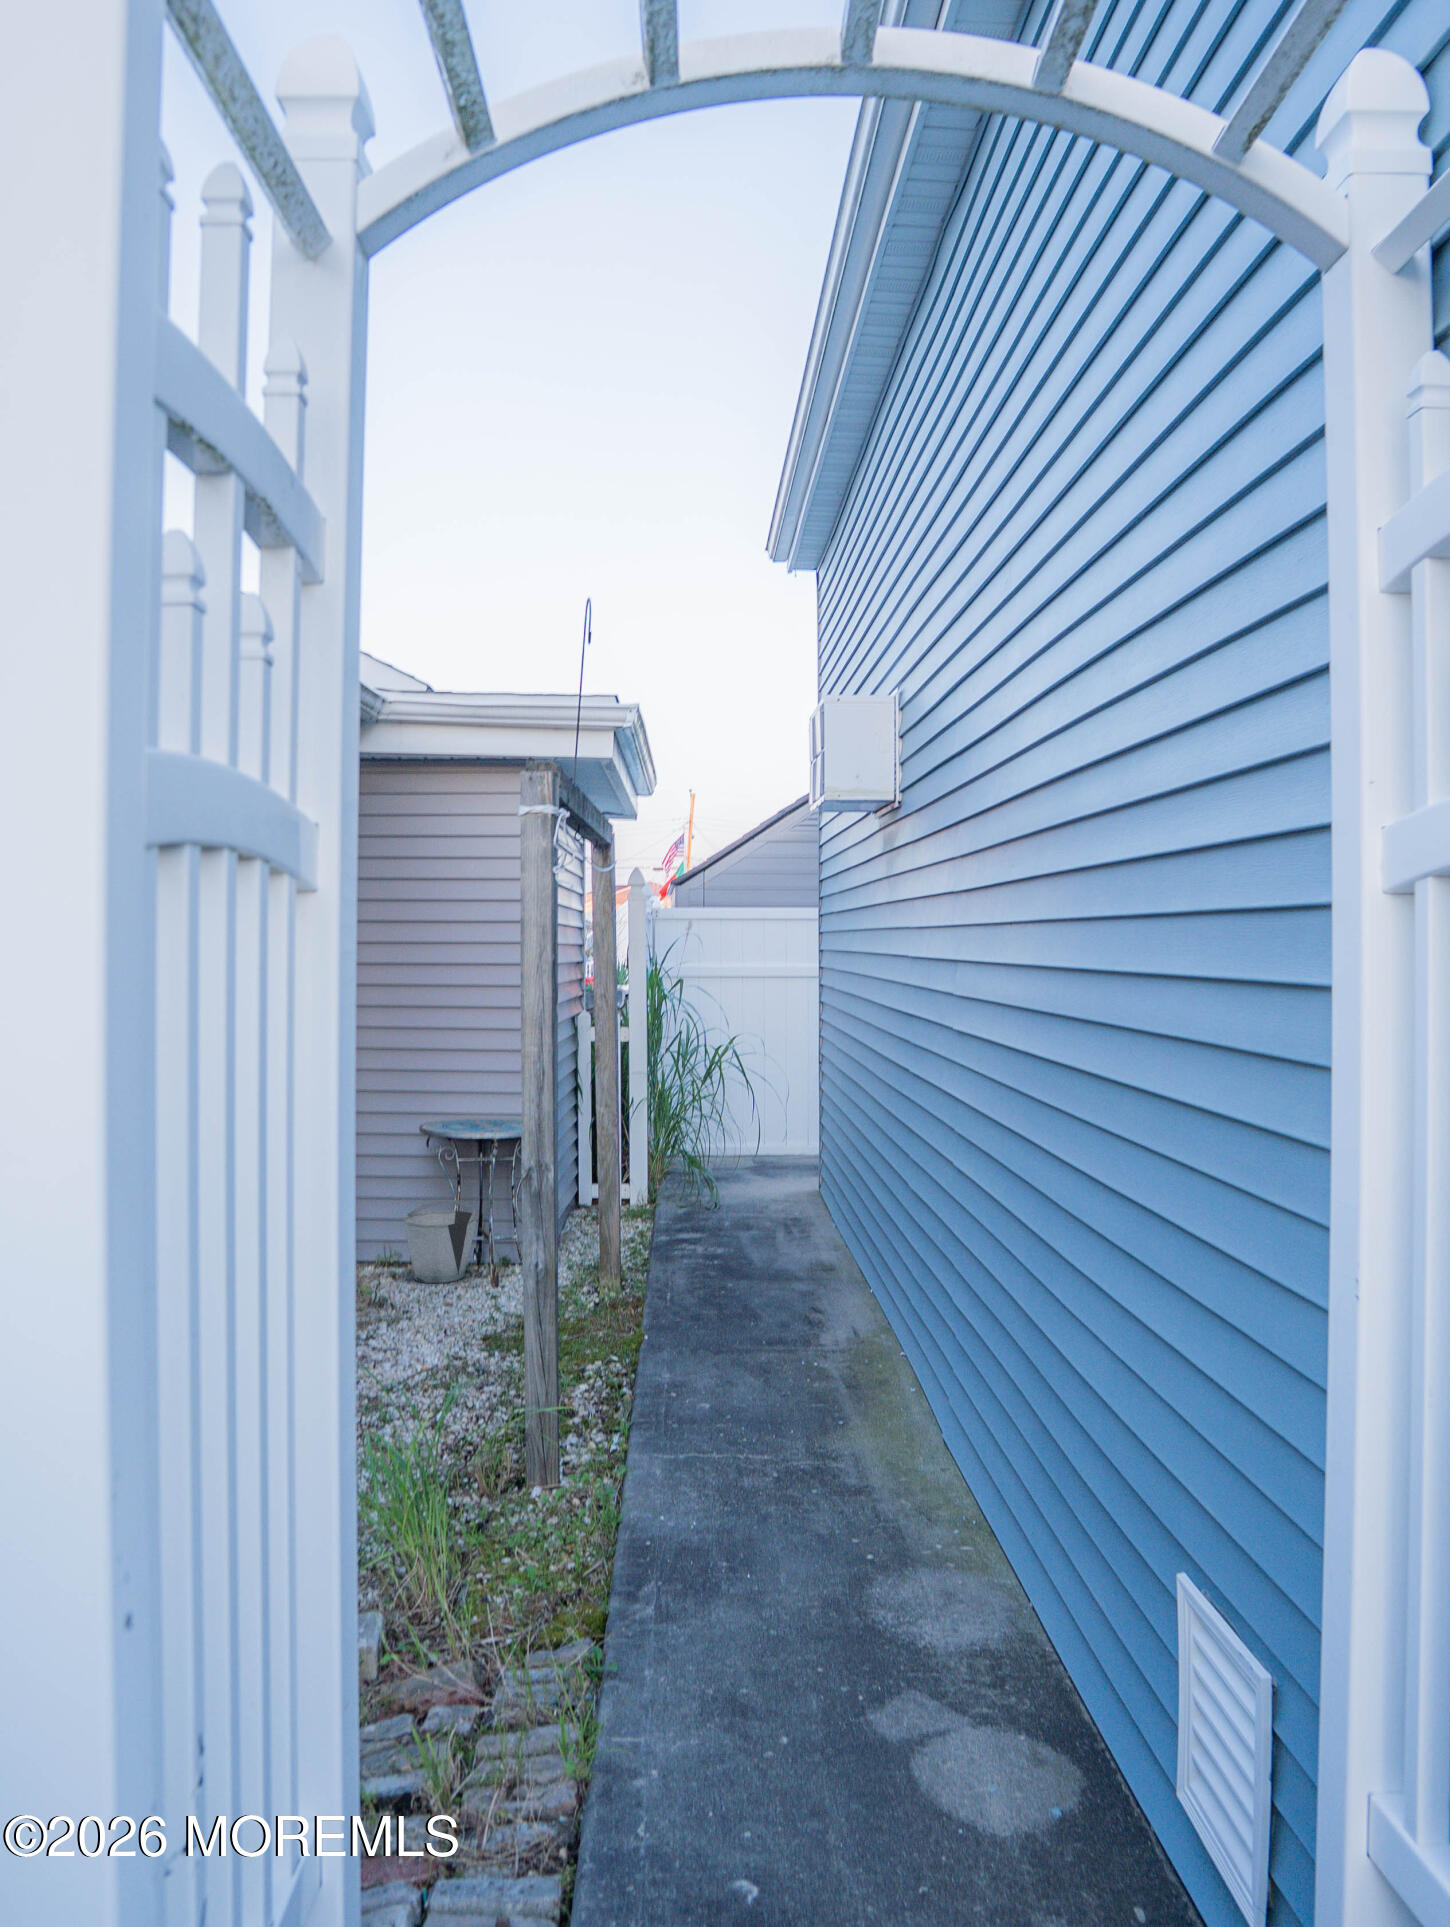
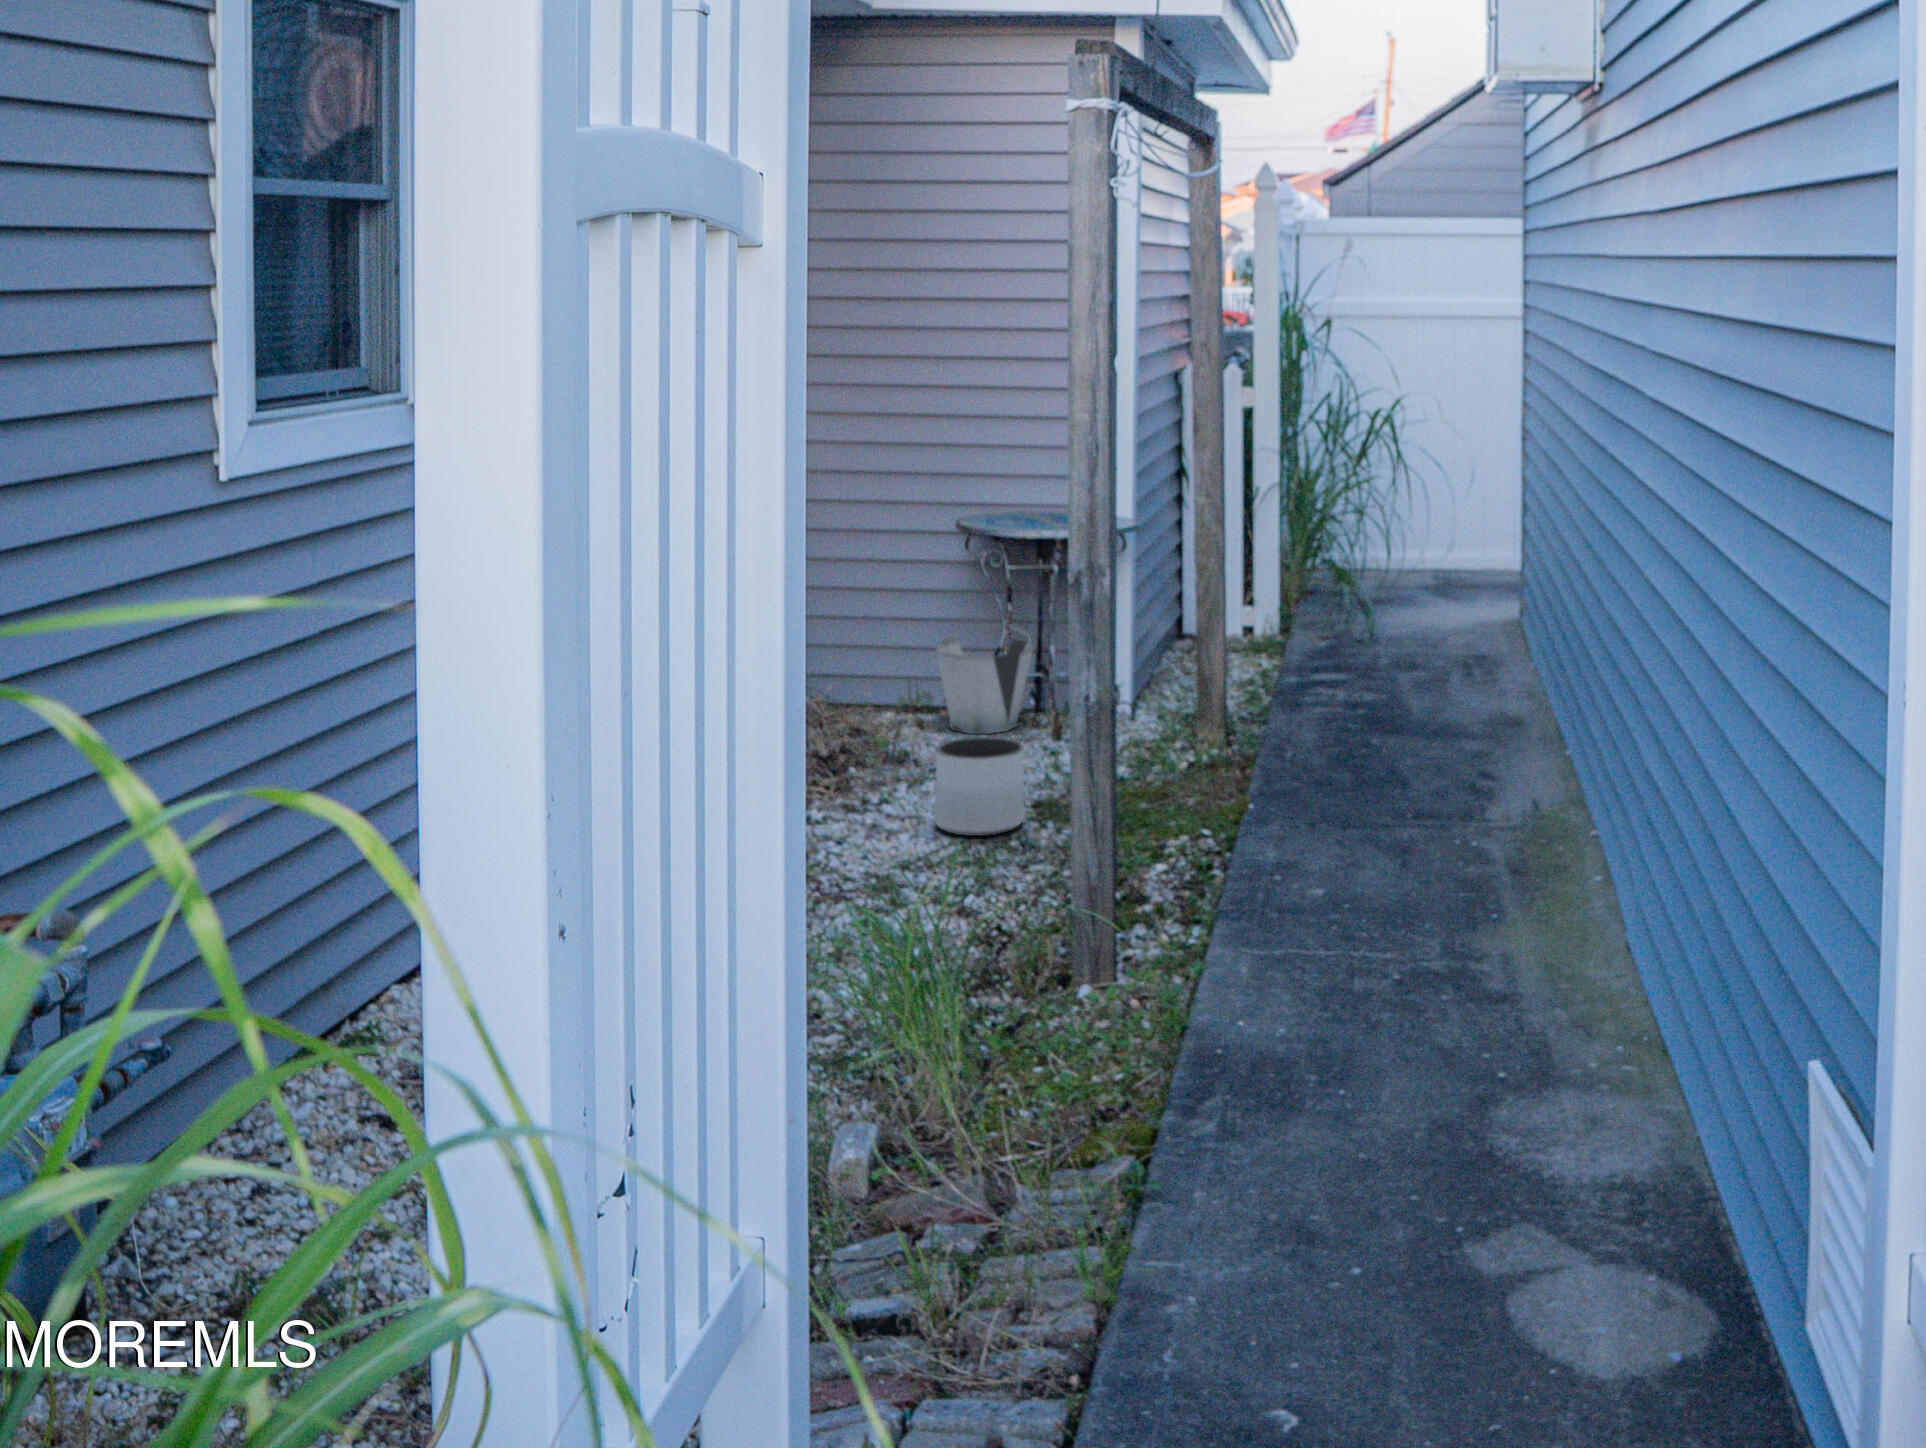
planter: none [408,1288,477,1365] -> present [935,737,1024,836]

